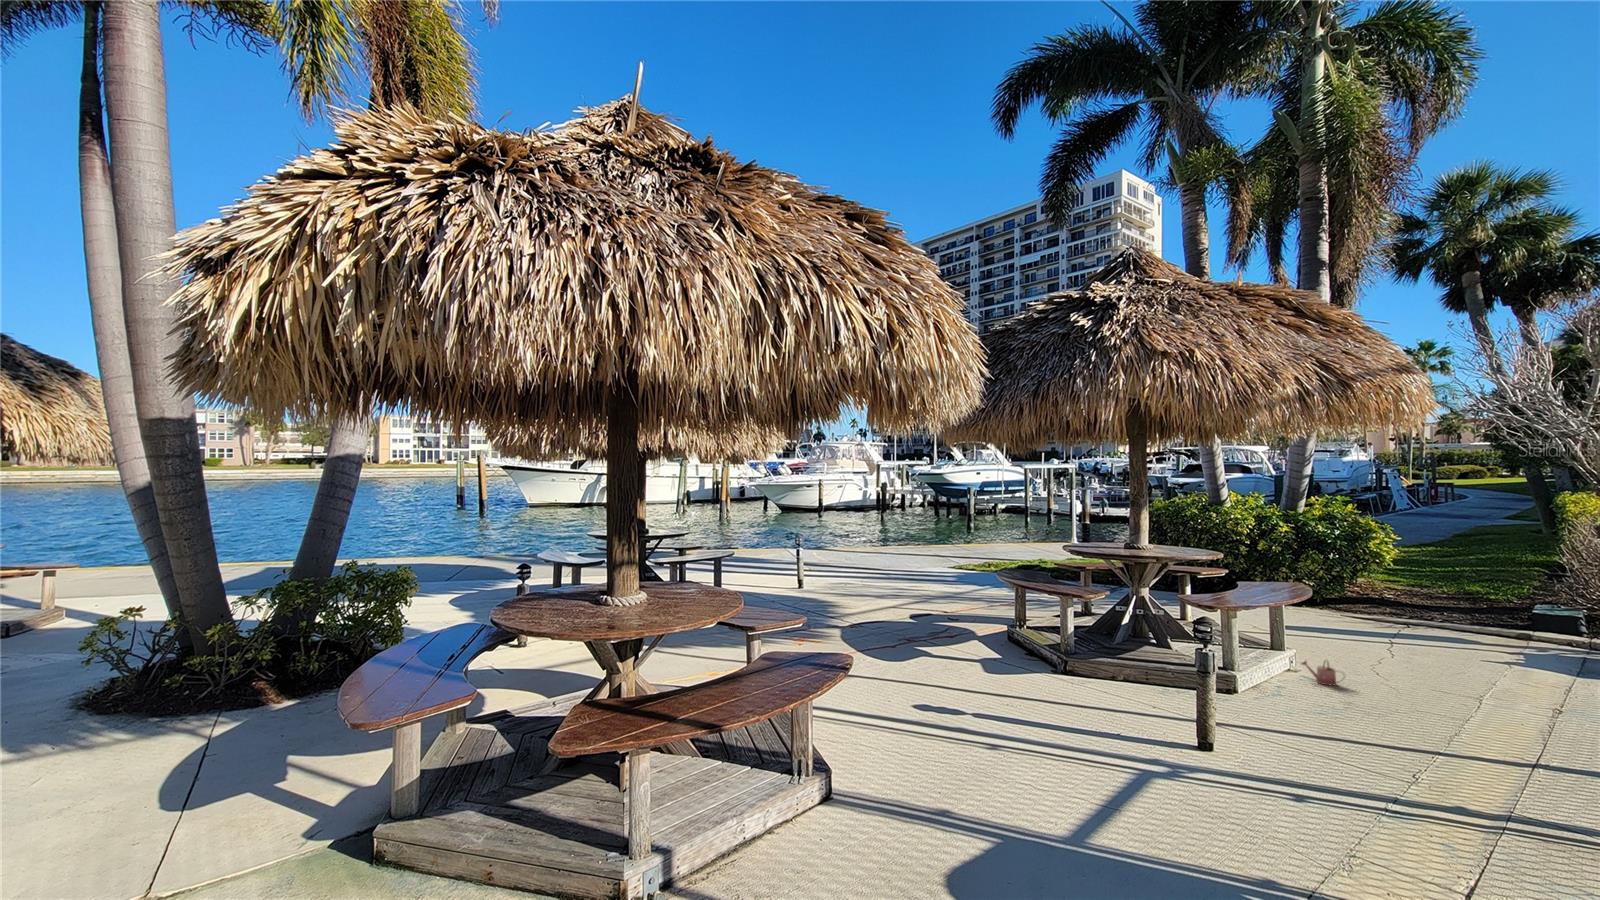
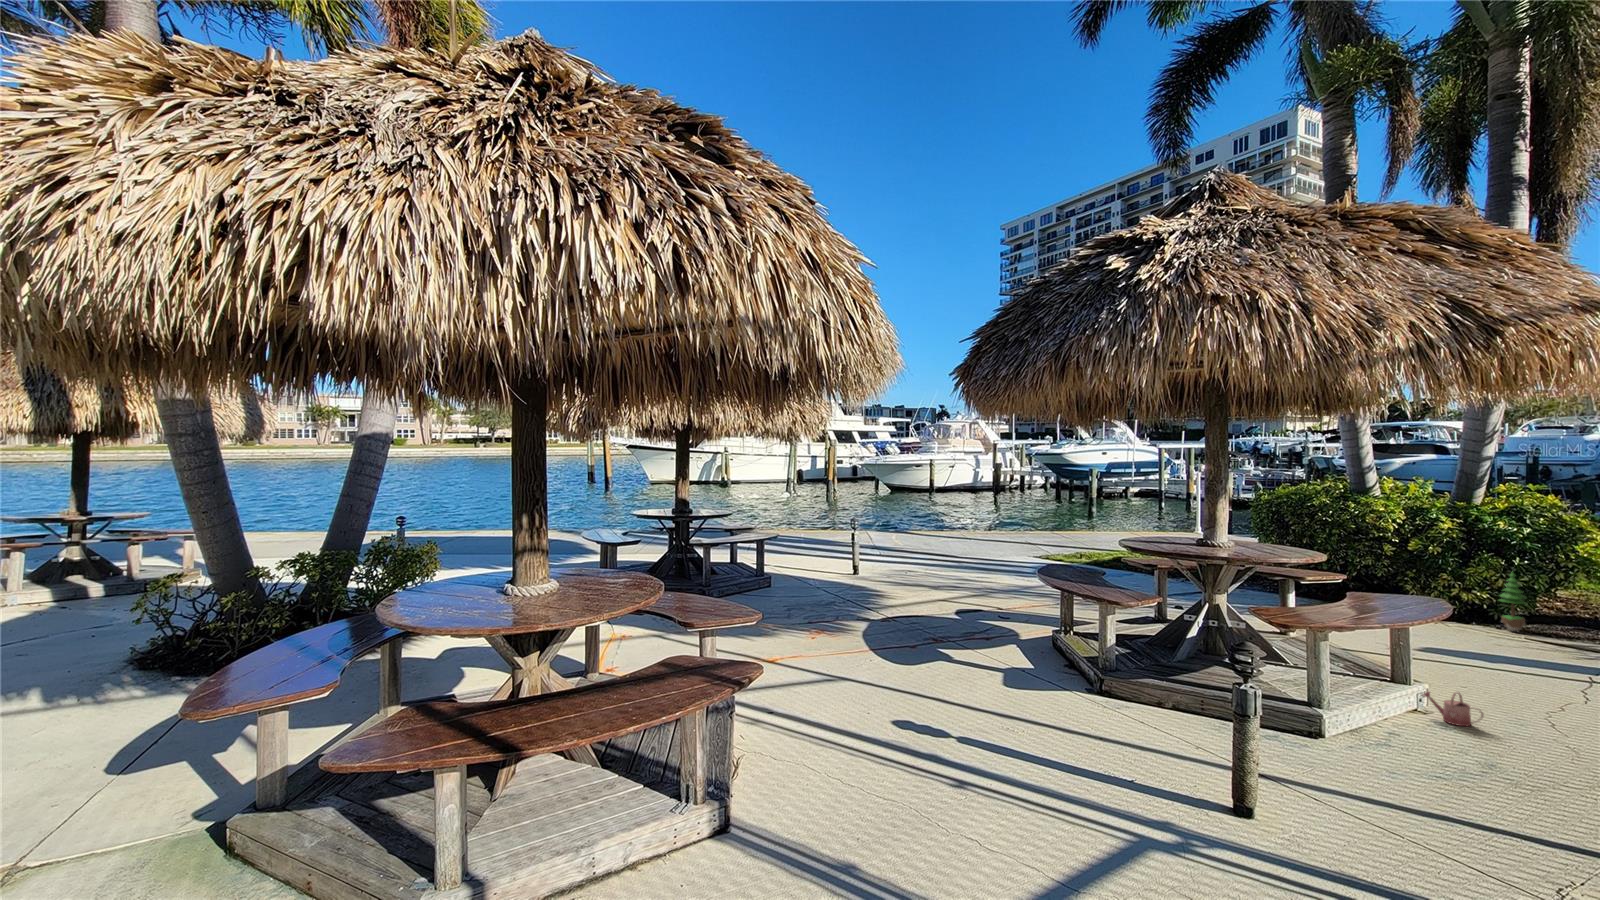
potted tree: none [1326,569,1347,617] -> present [1500,571,1526,631]

